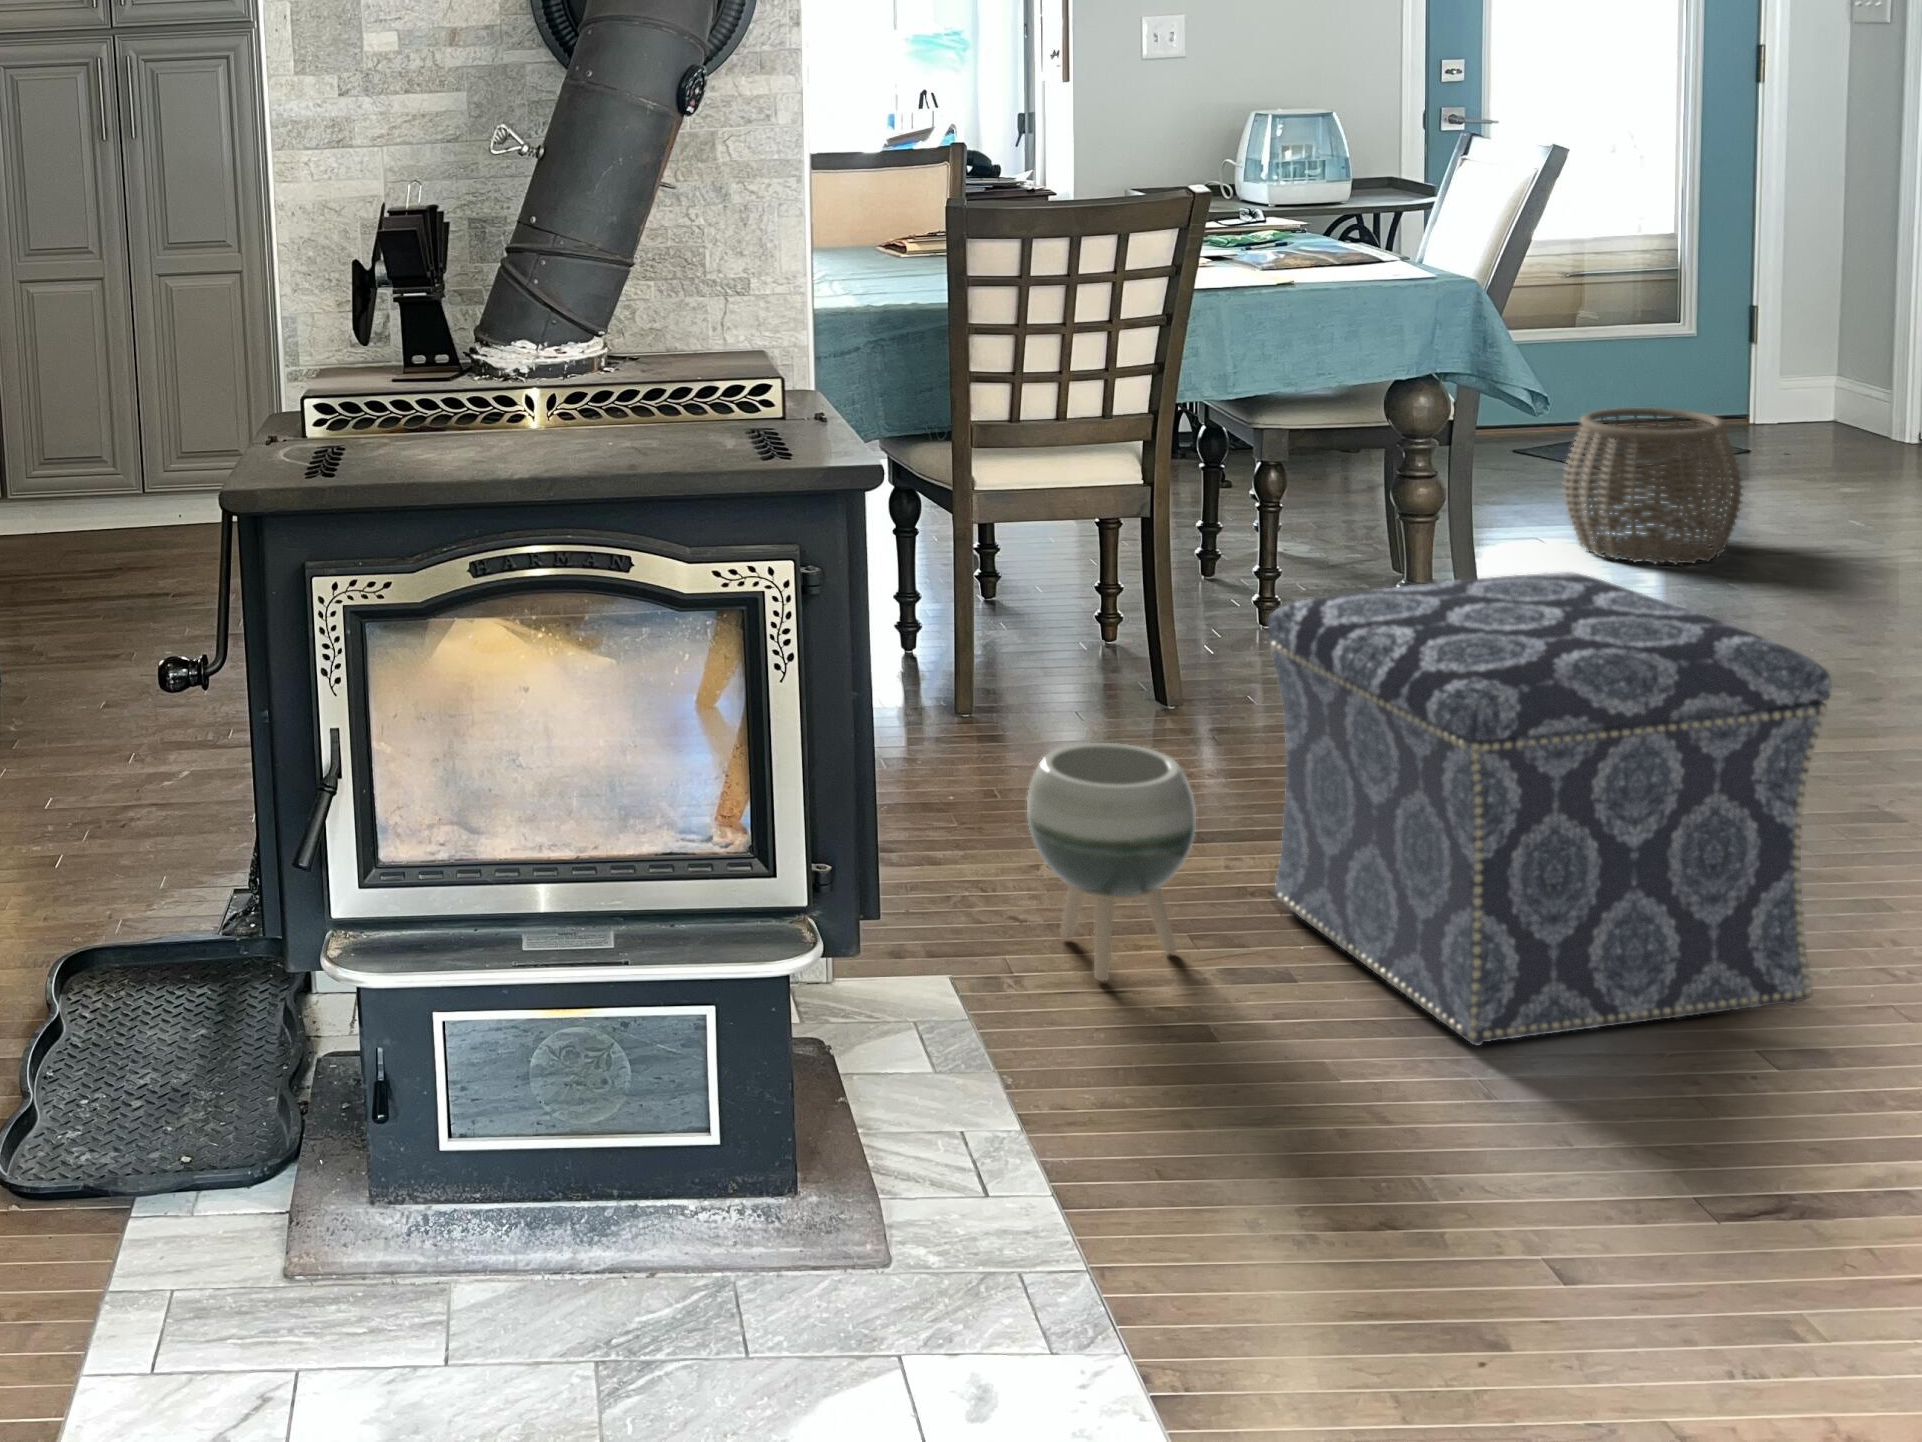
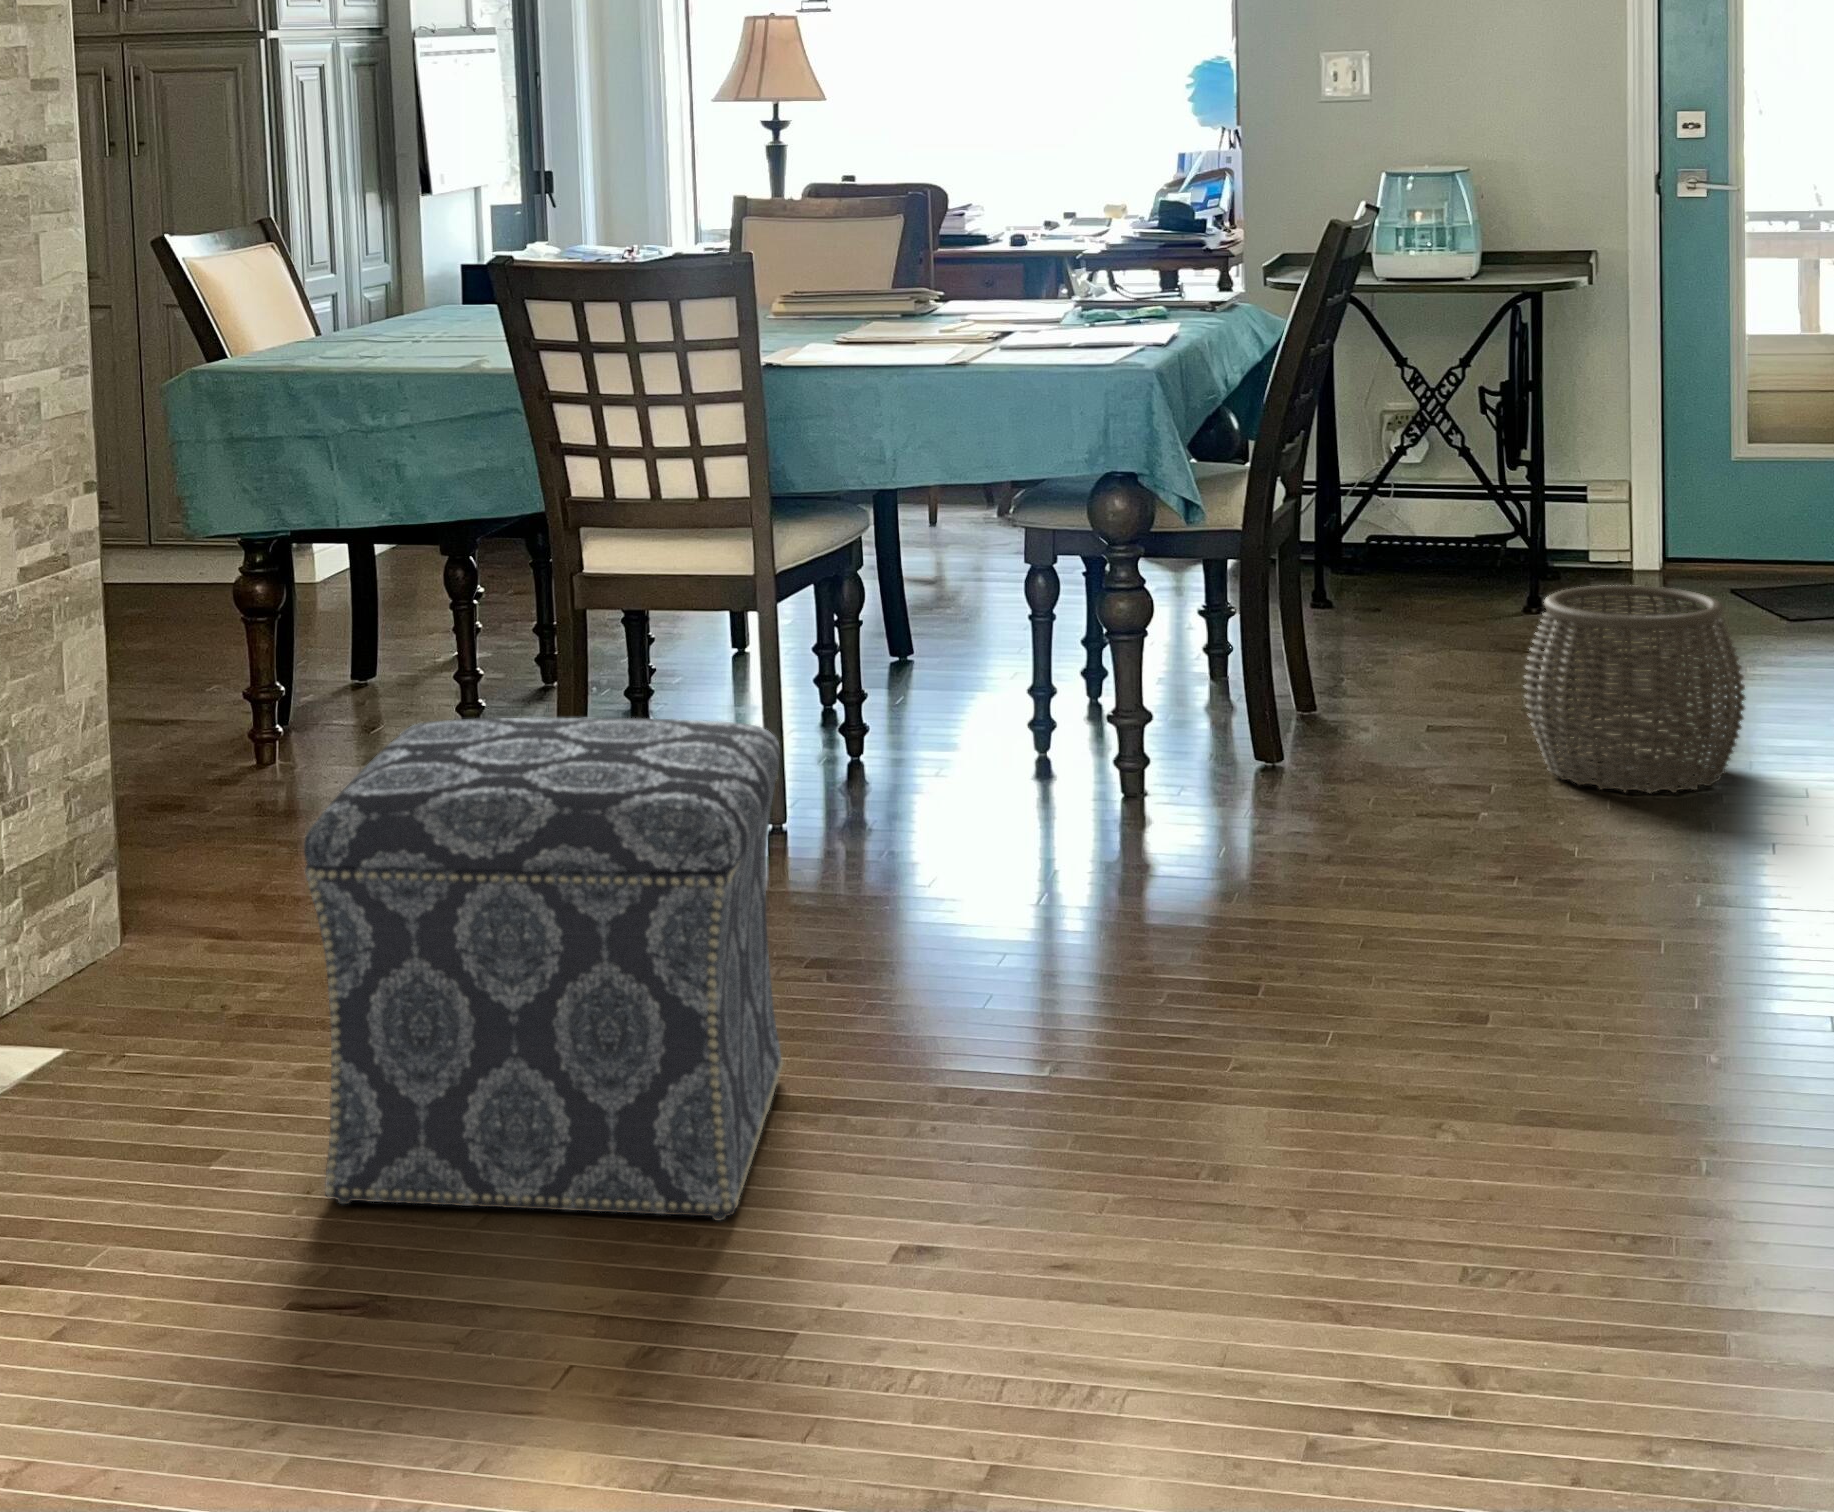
planter: present [1027,743,1196,981] -> none [91,853,265,1101]

